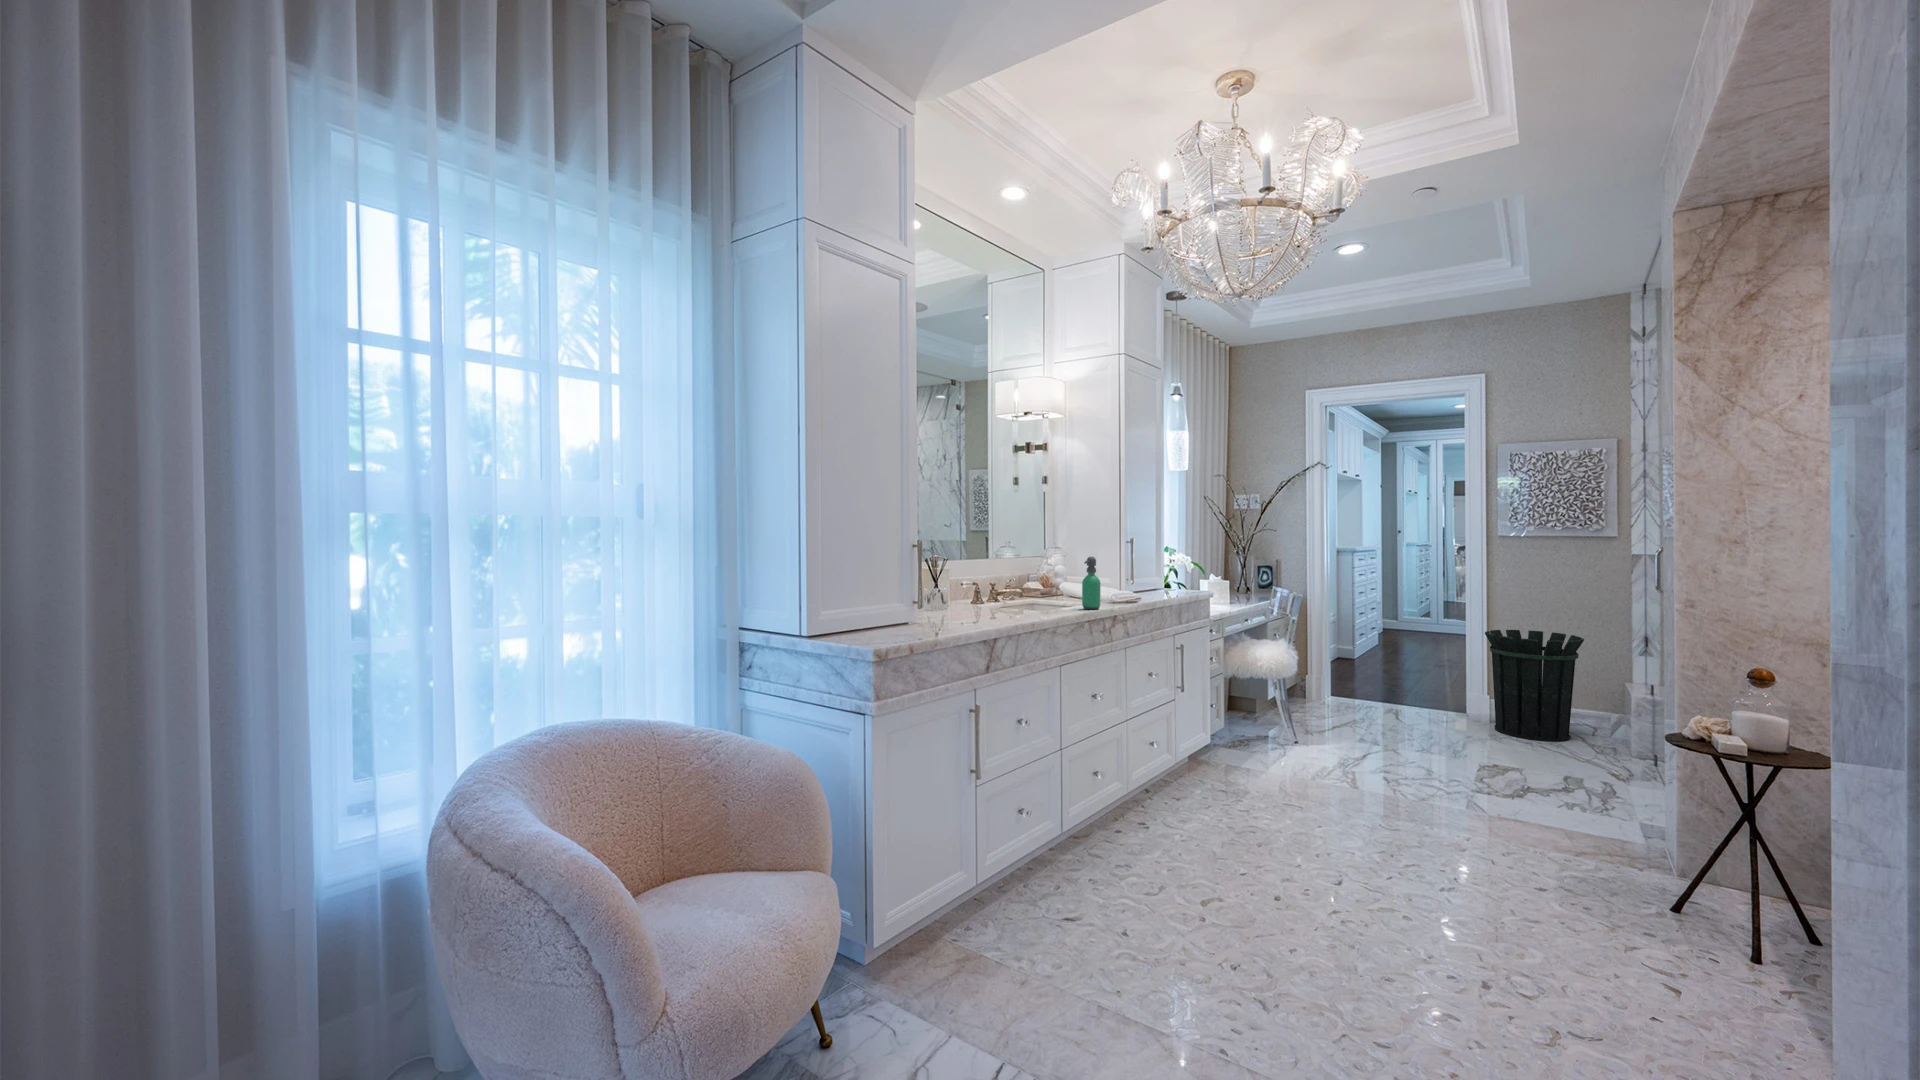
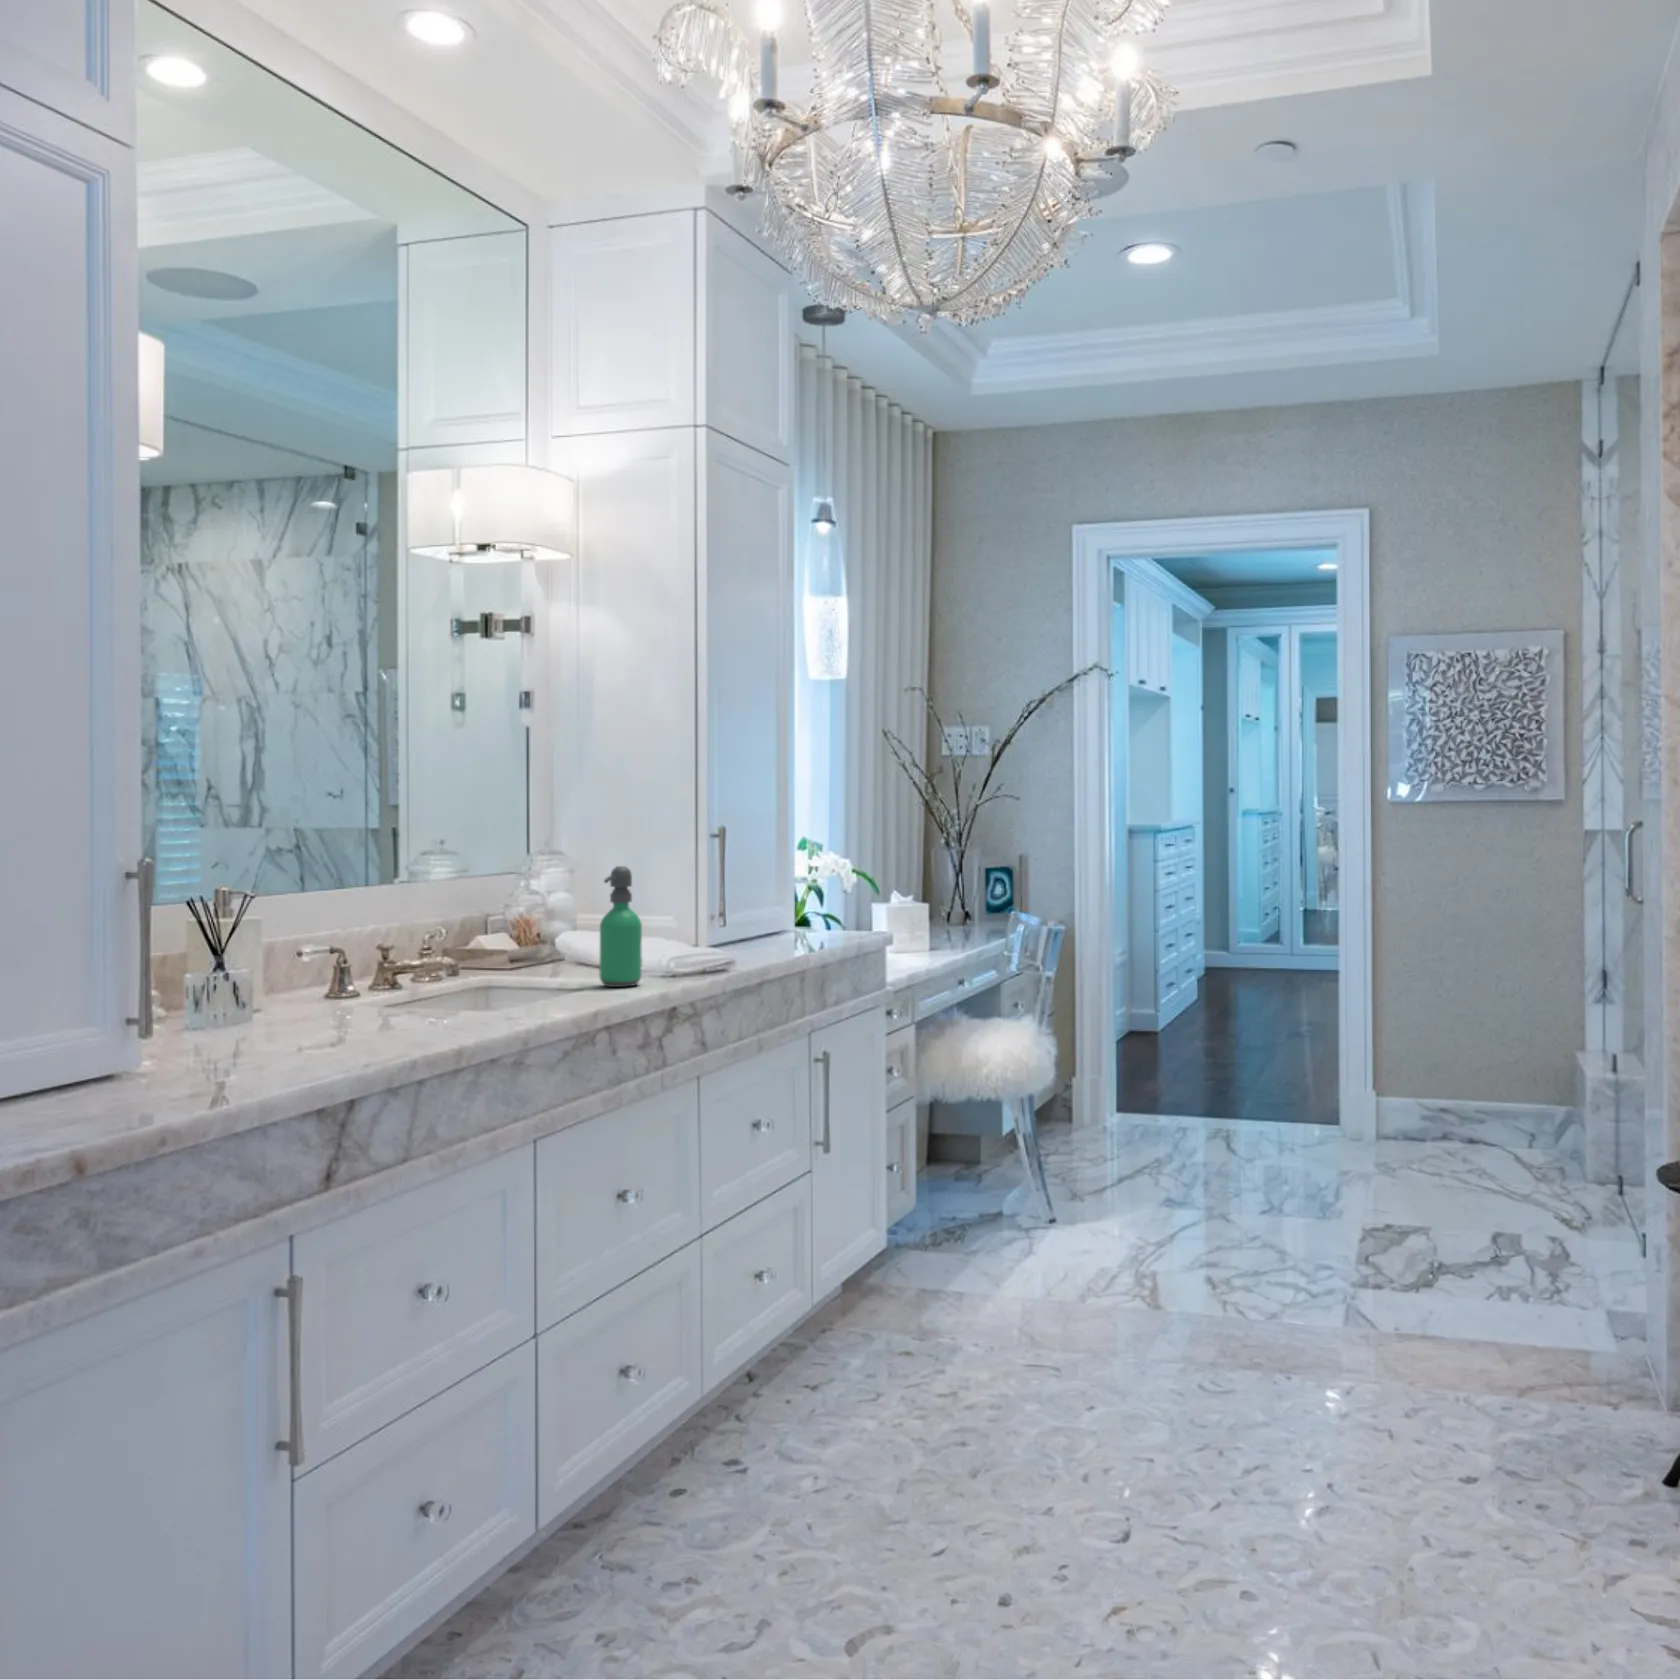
waste bin: present [1485,630,1584,742] -> none [1373,972,1523,1175]

